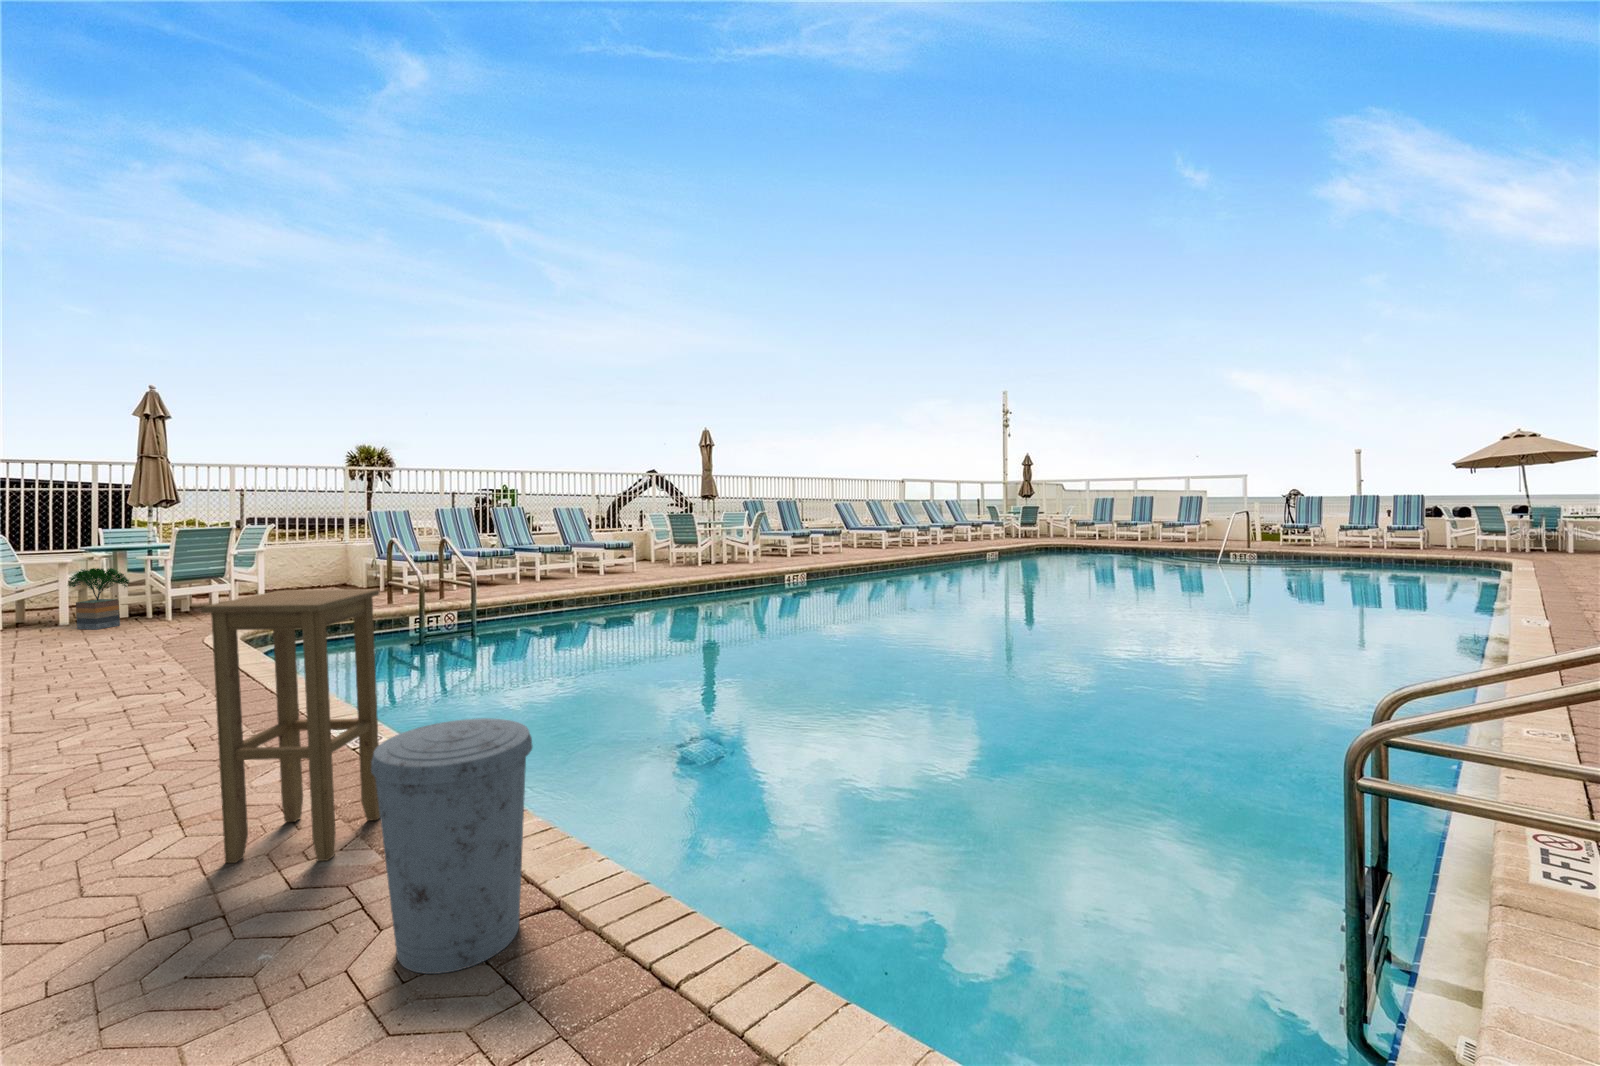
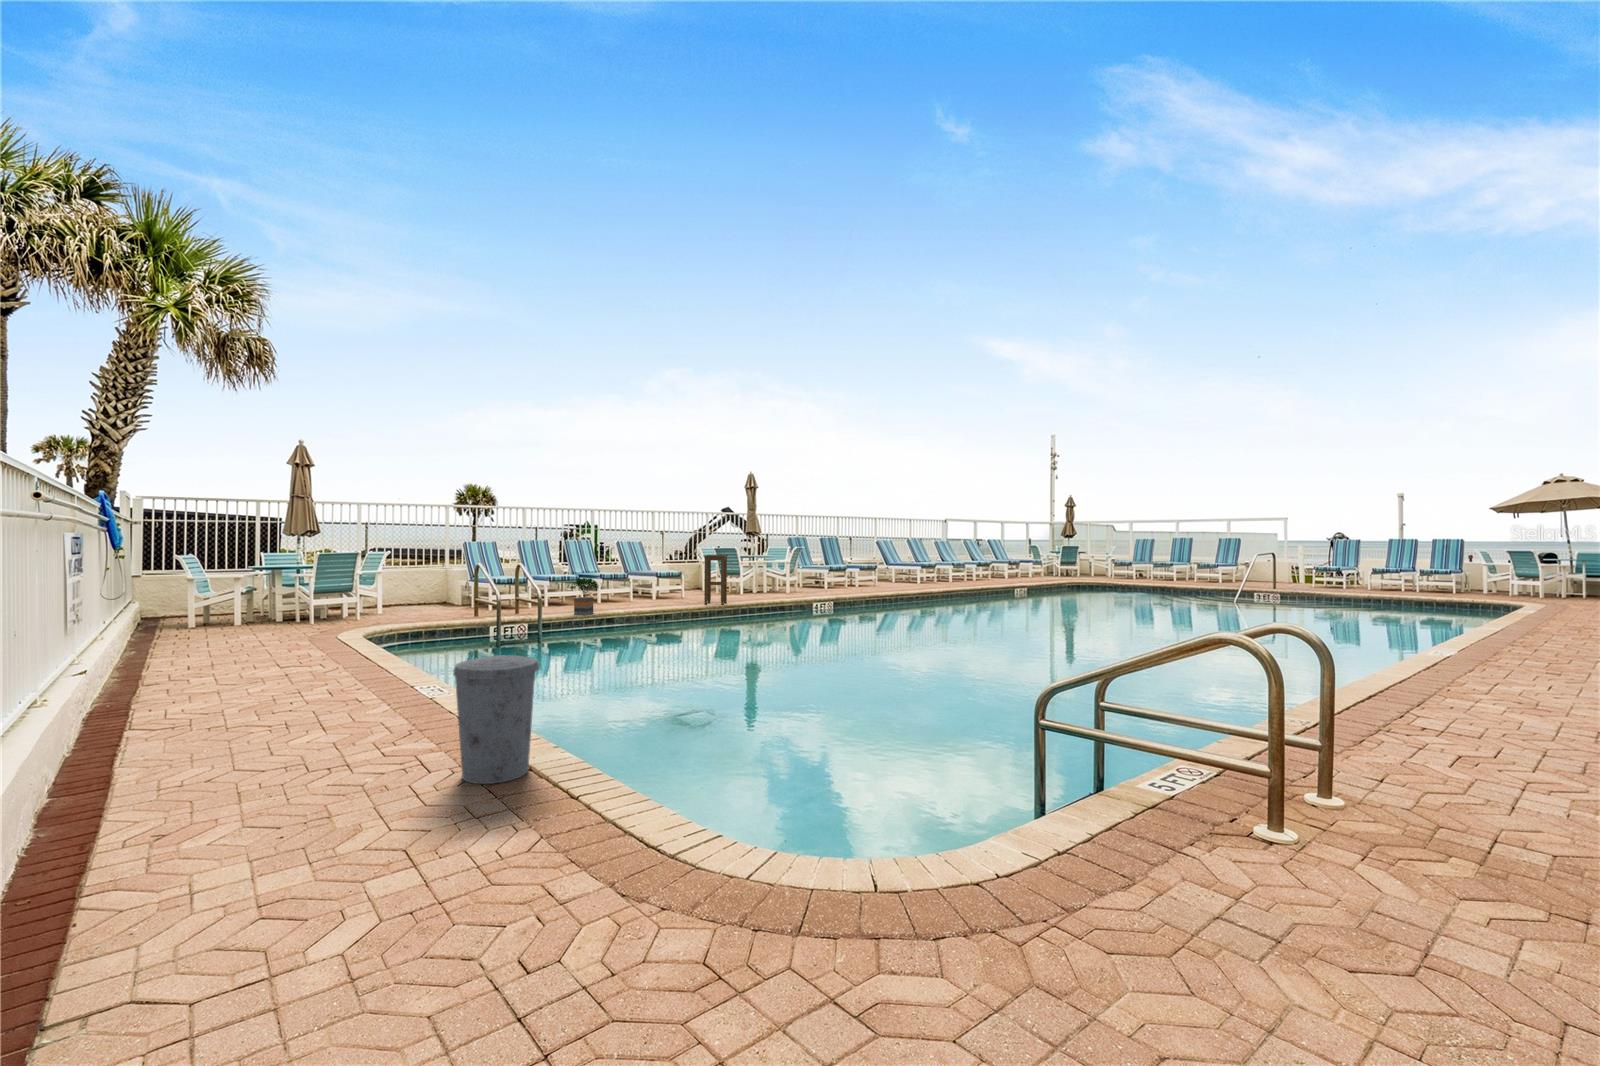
potted tree: present [69,568,129,630] -> present [571,578,599,615]
stool: present [201,590,380,863] -> present [704,555,728,605]

